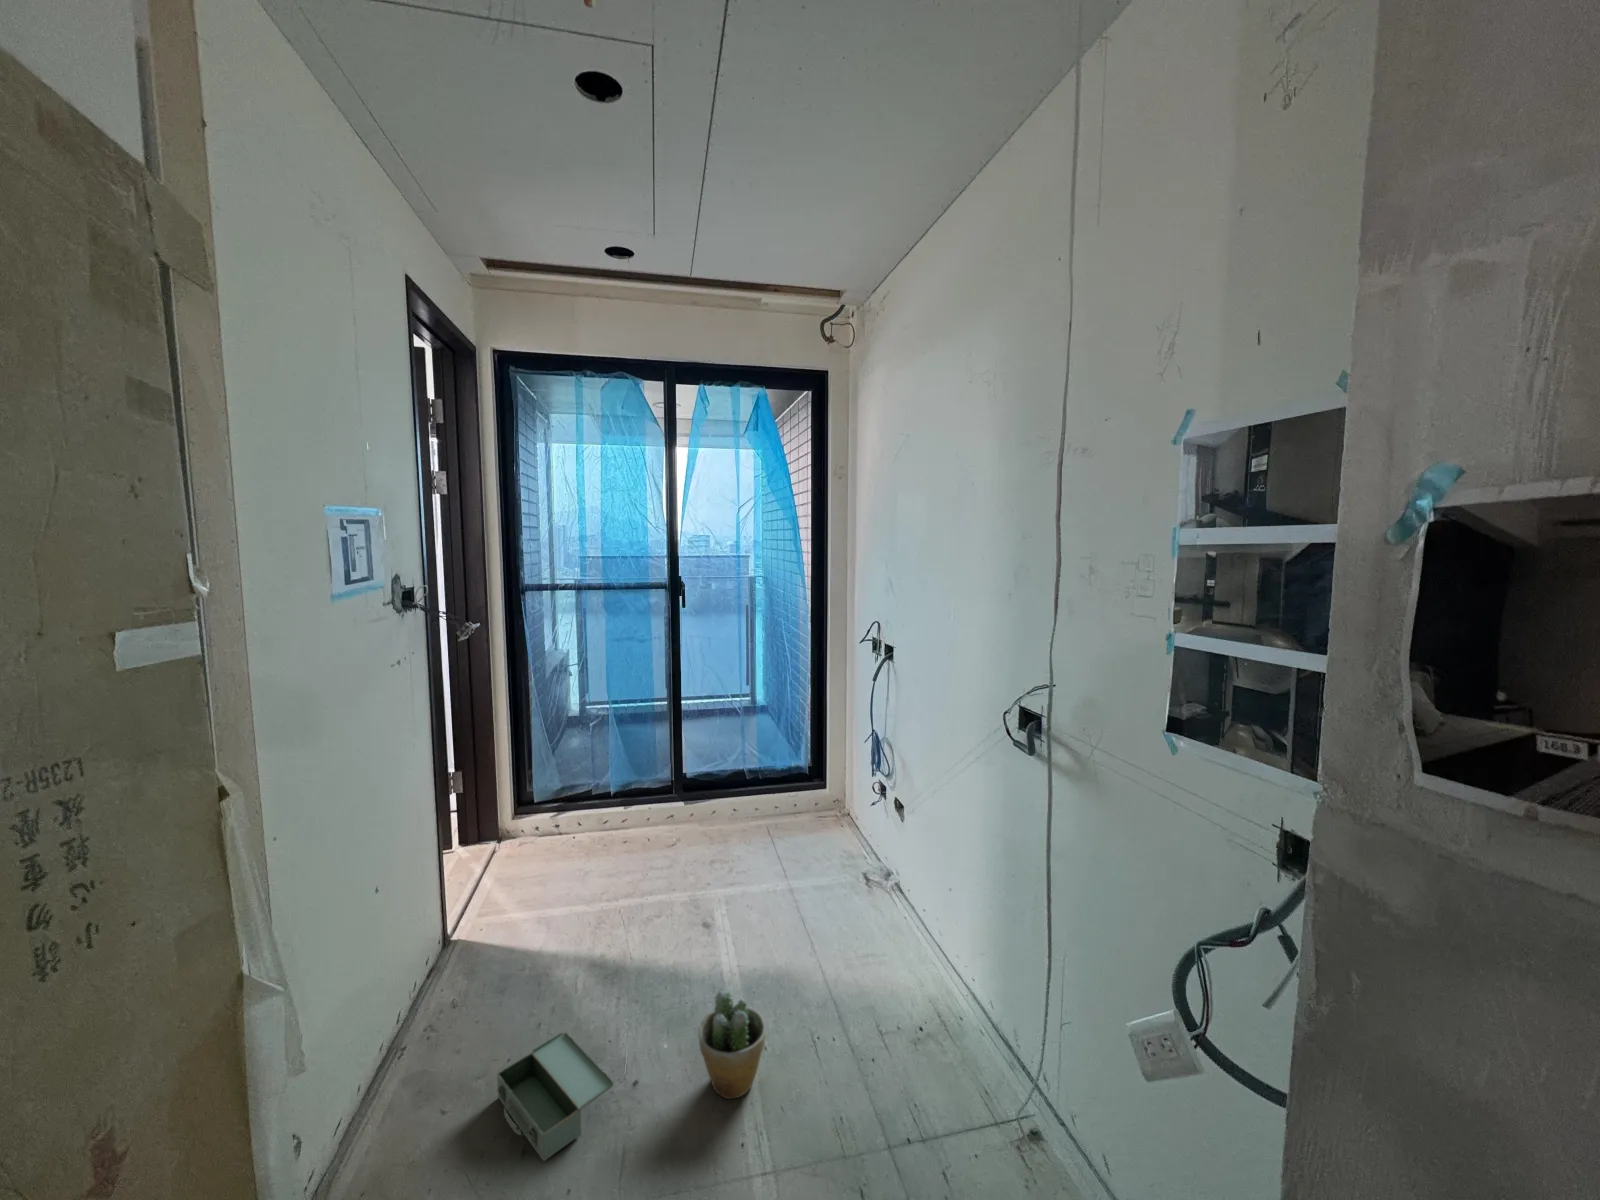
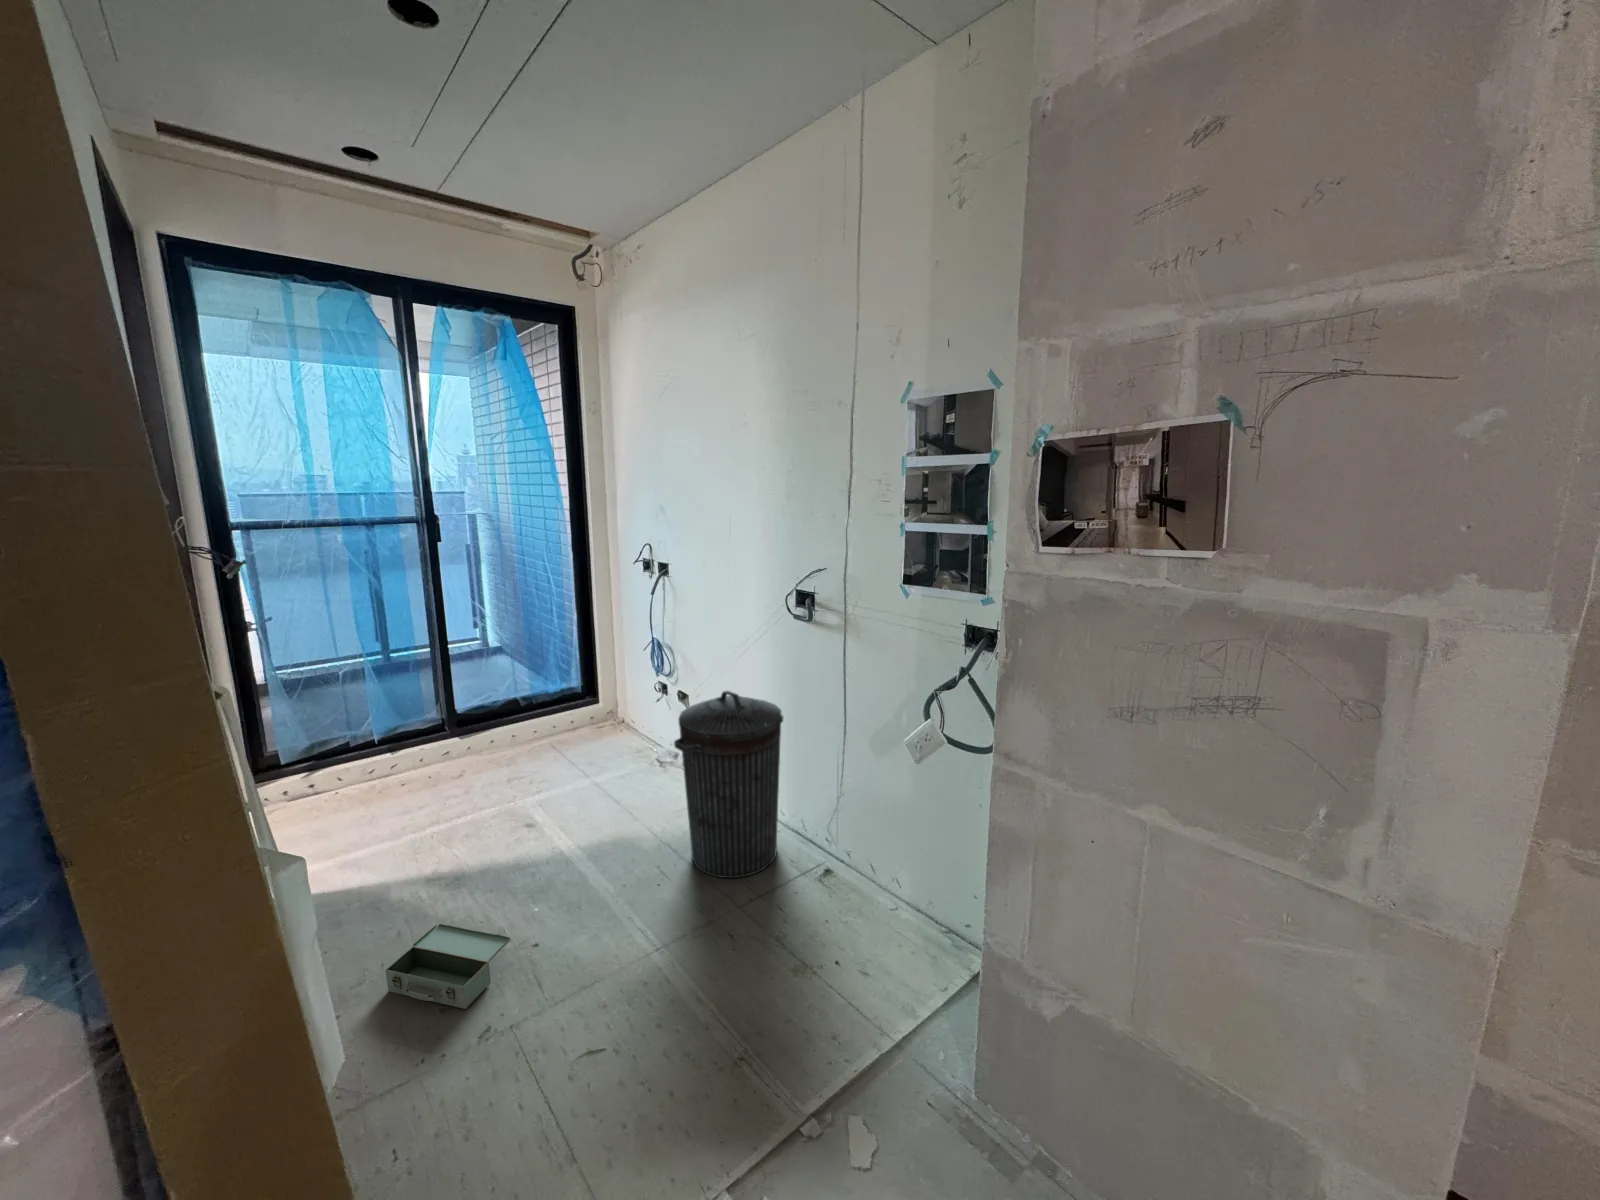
trash can: none [836,828,993,1096] -> present [674,691,783,878]
potted plant: present [698,990,766,1099] -> none [575,843,632,922]

